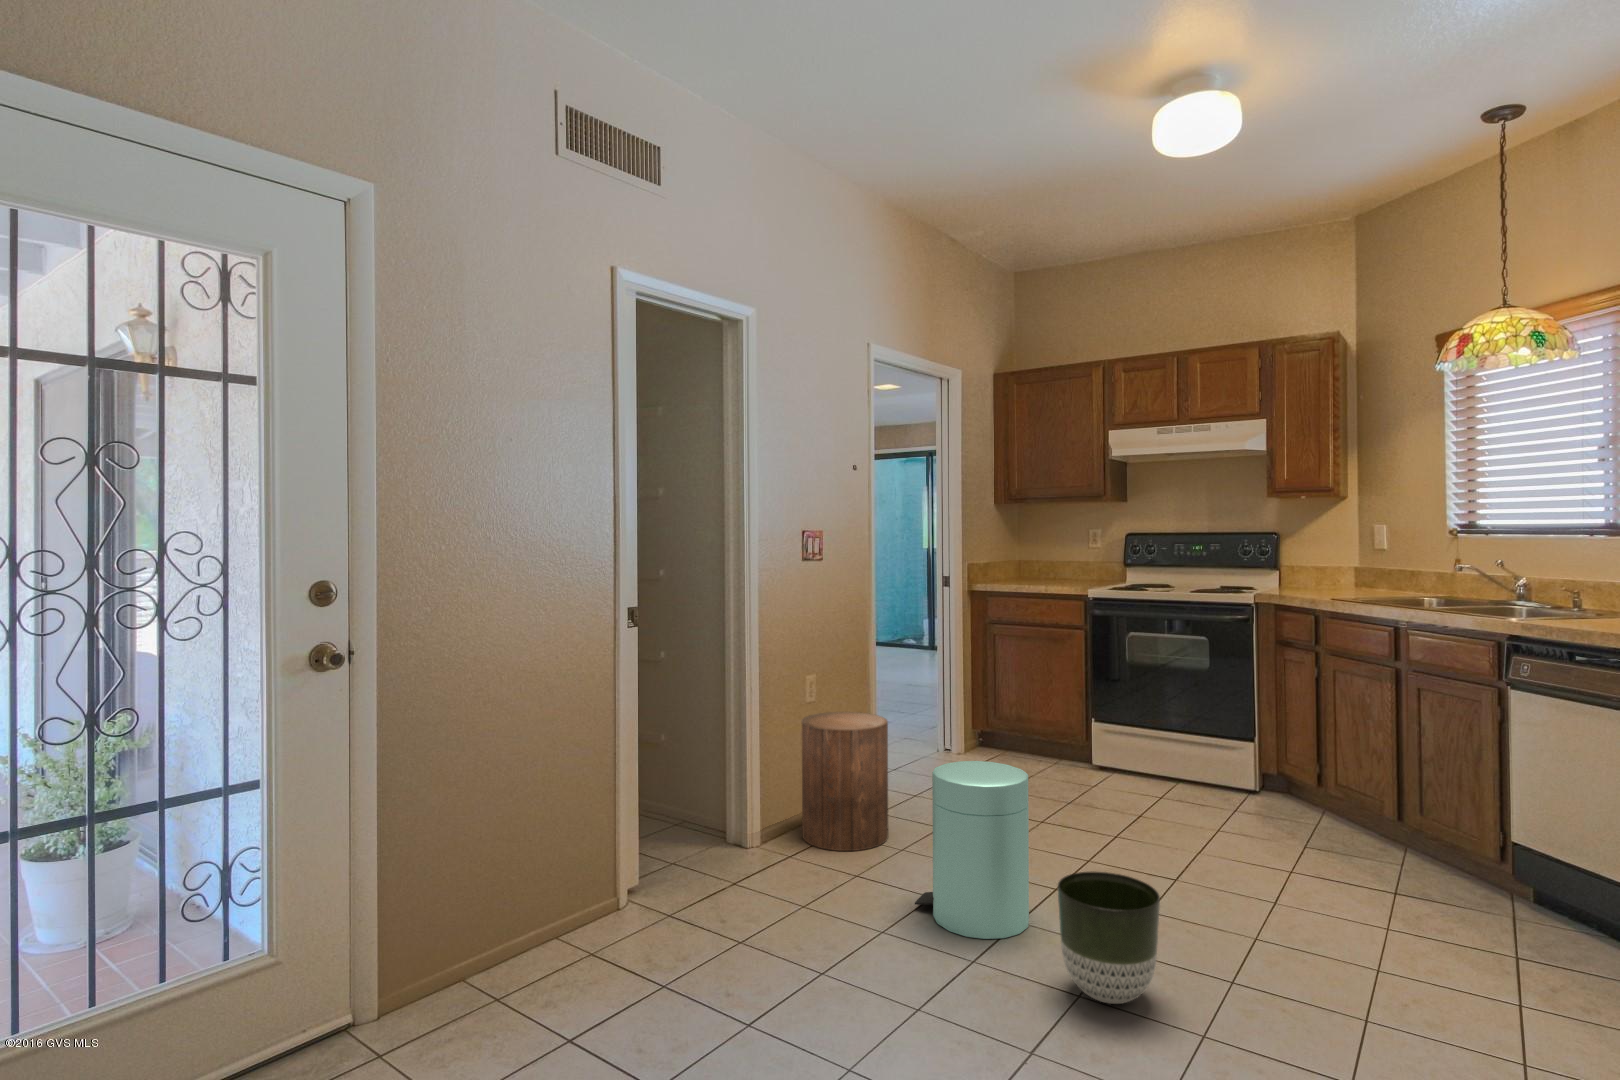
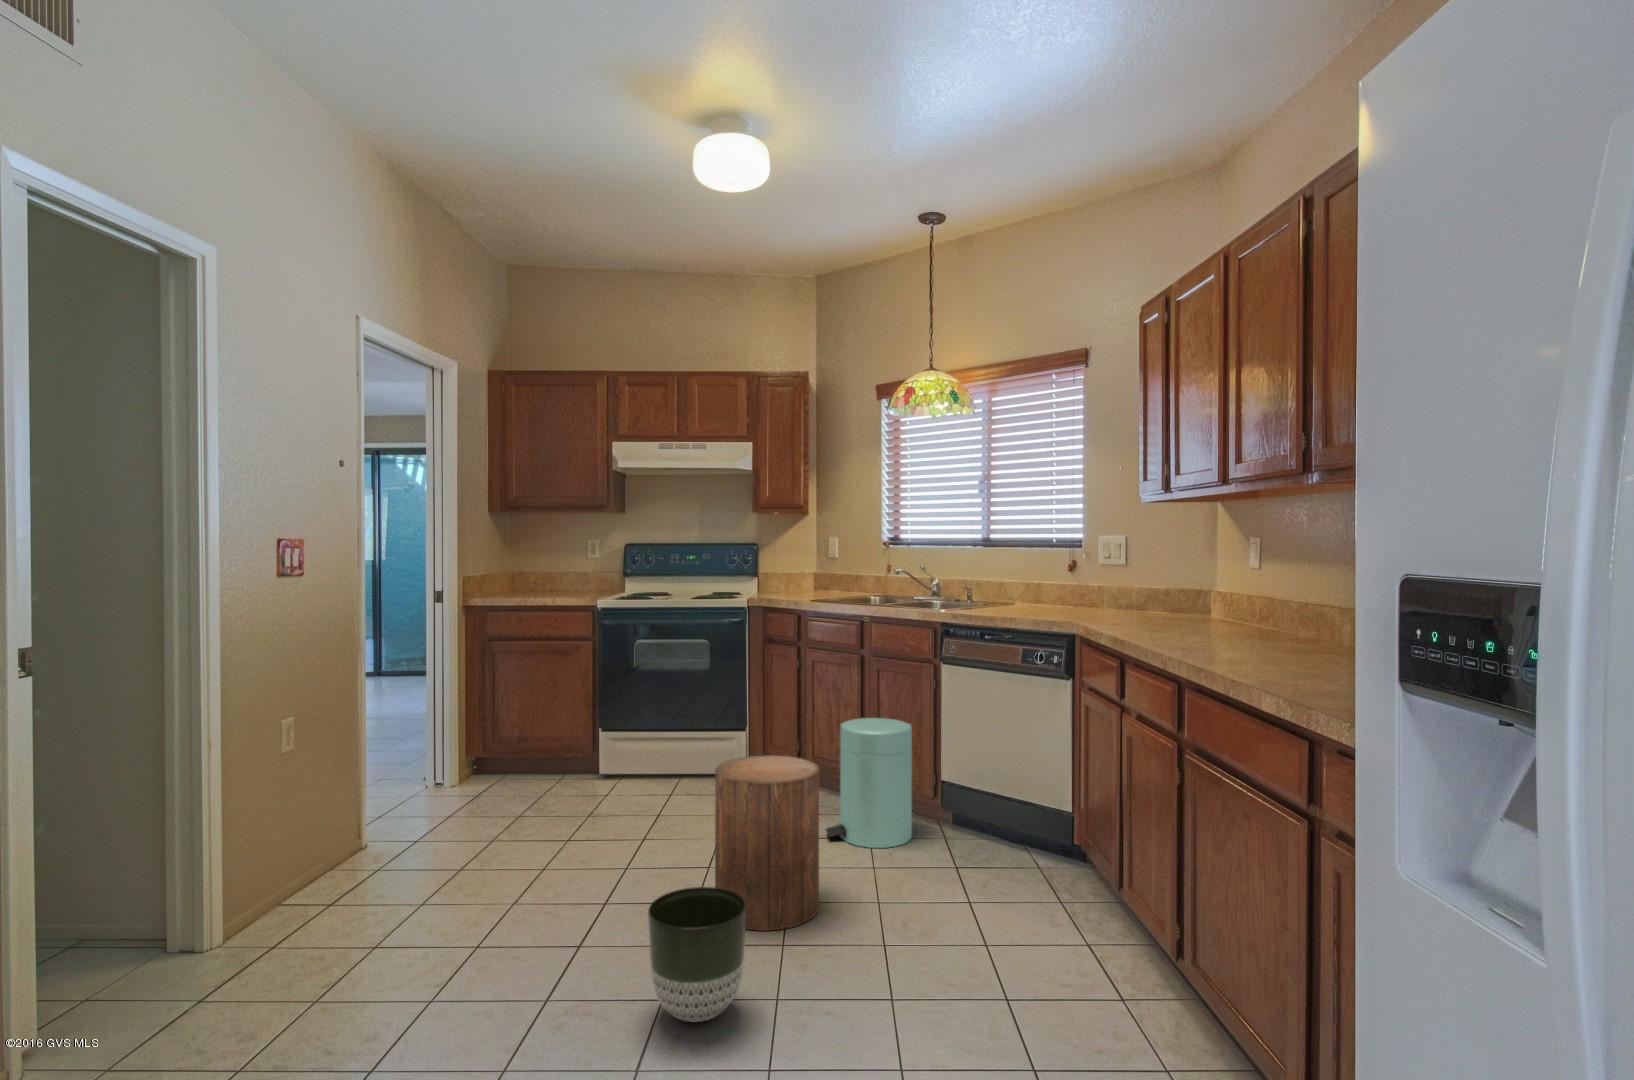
stool: present [802,712,888,851] -> present [715,755,819,931]
trash can: present [915,761,1029,939] -> present [826,718,912,848]

